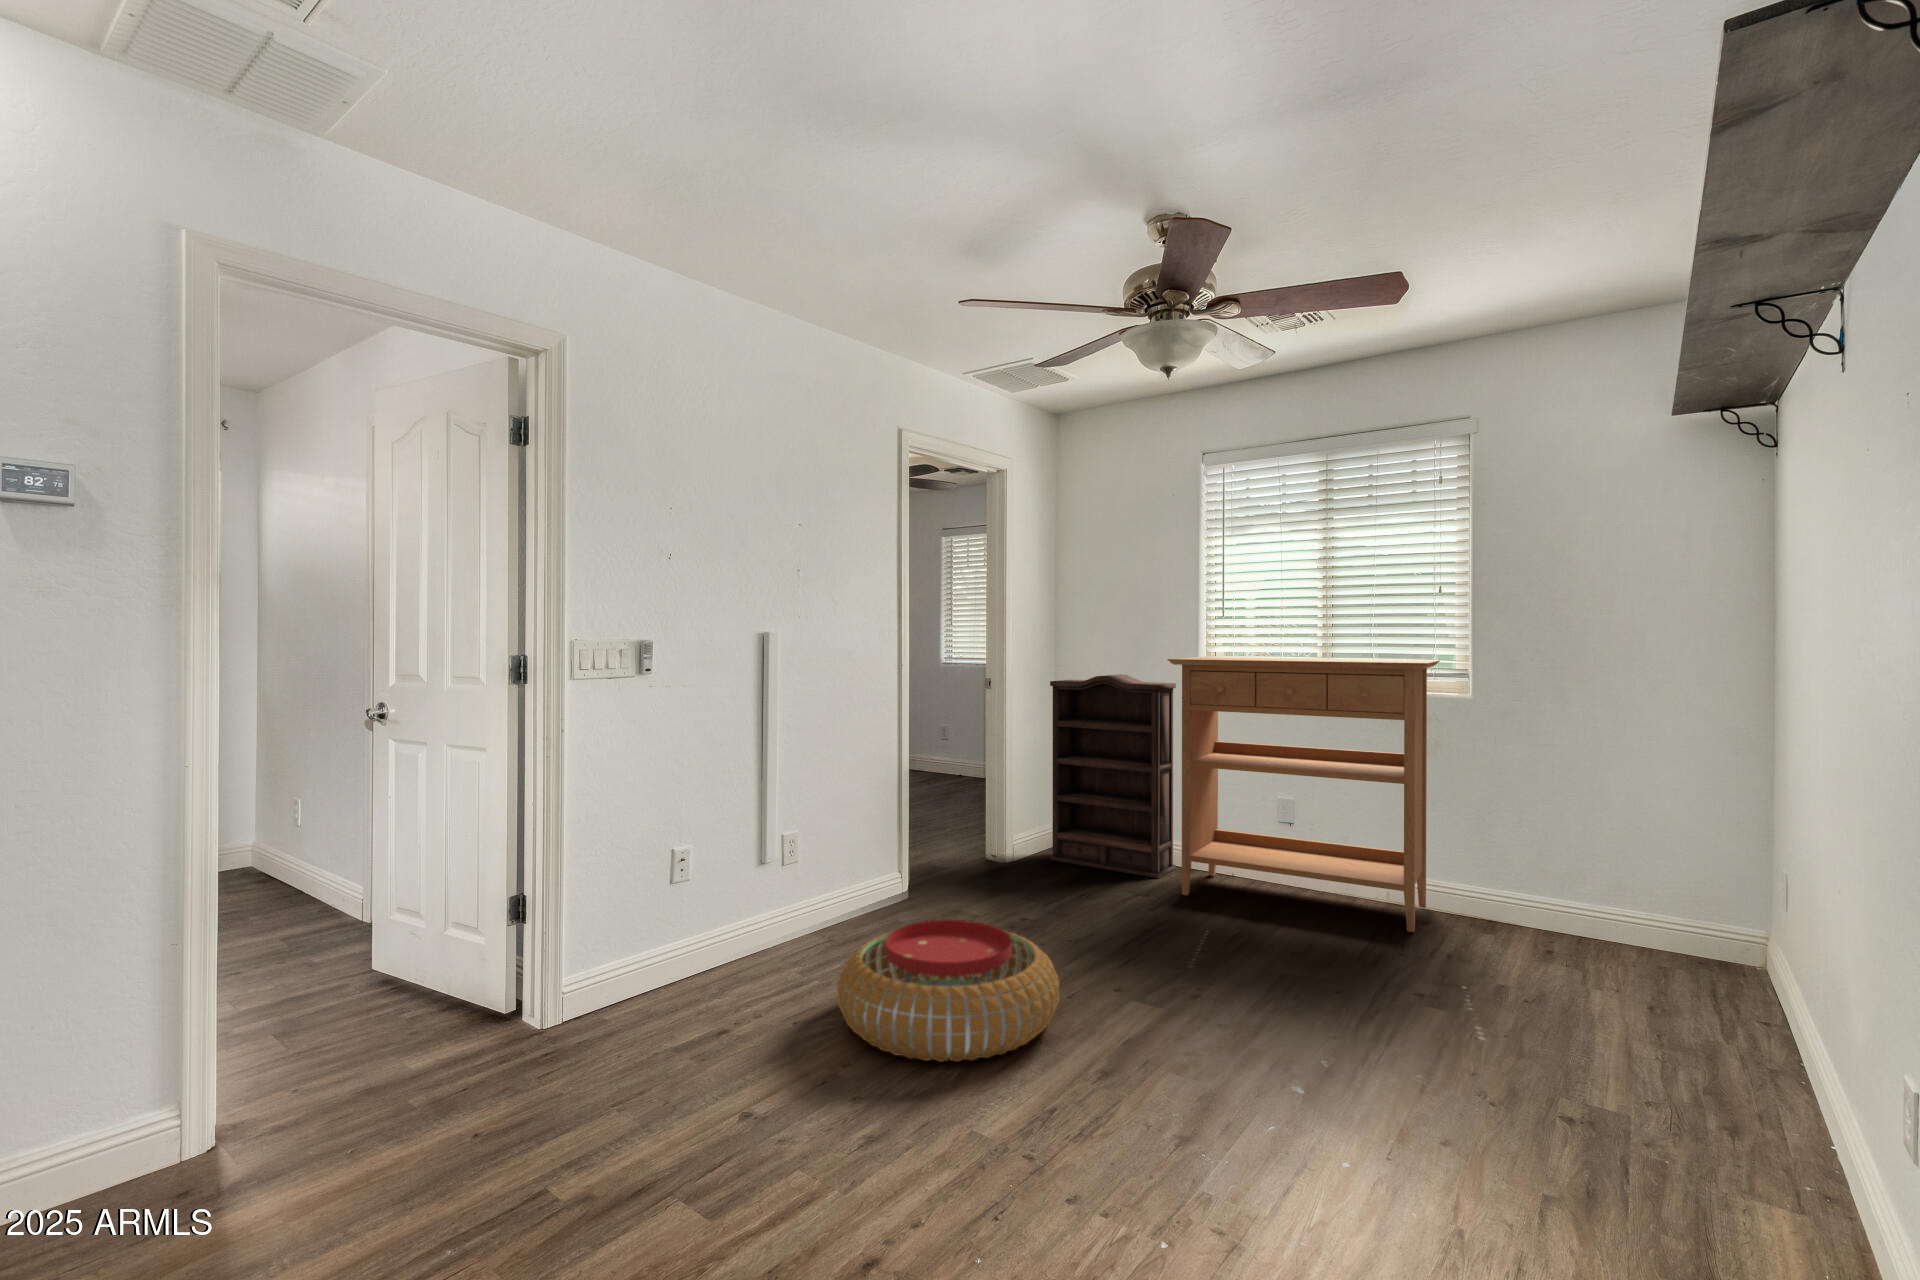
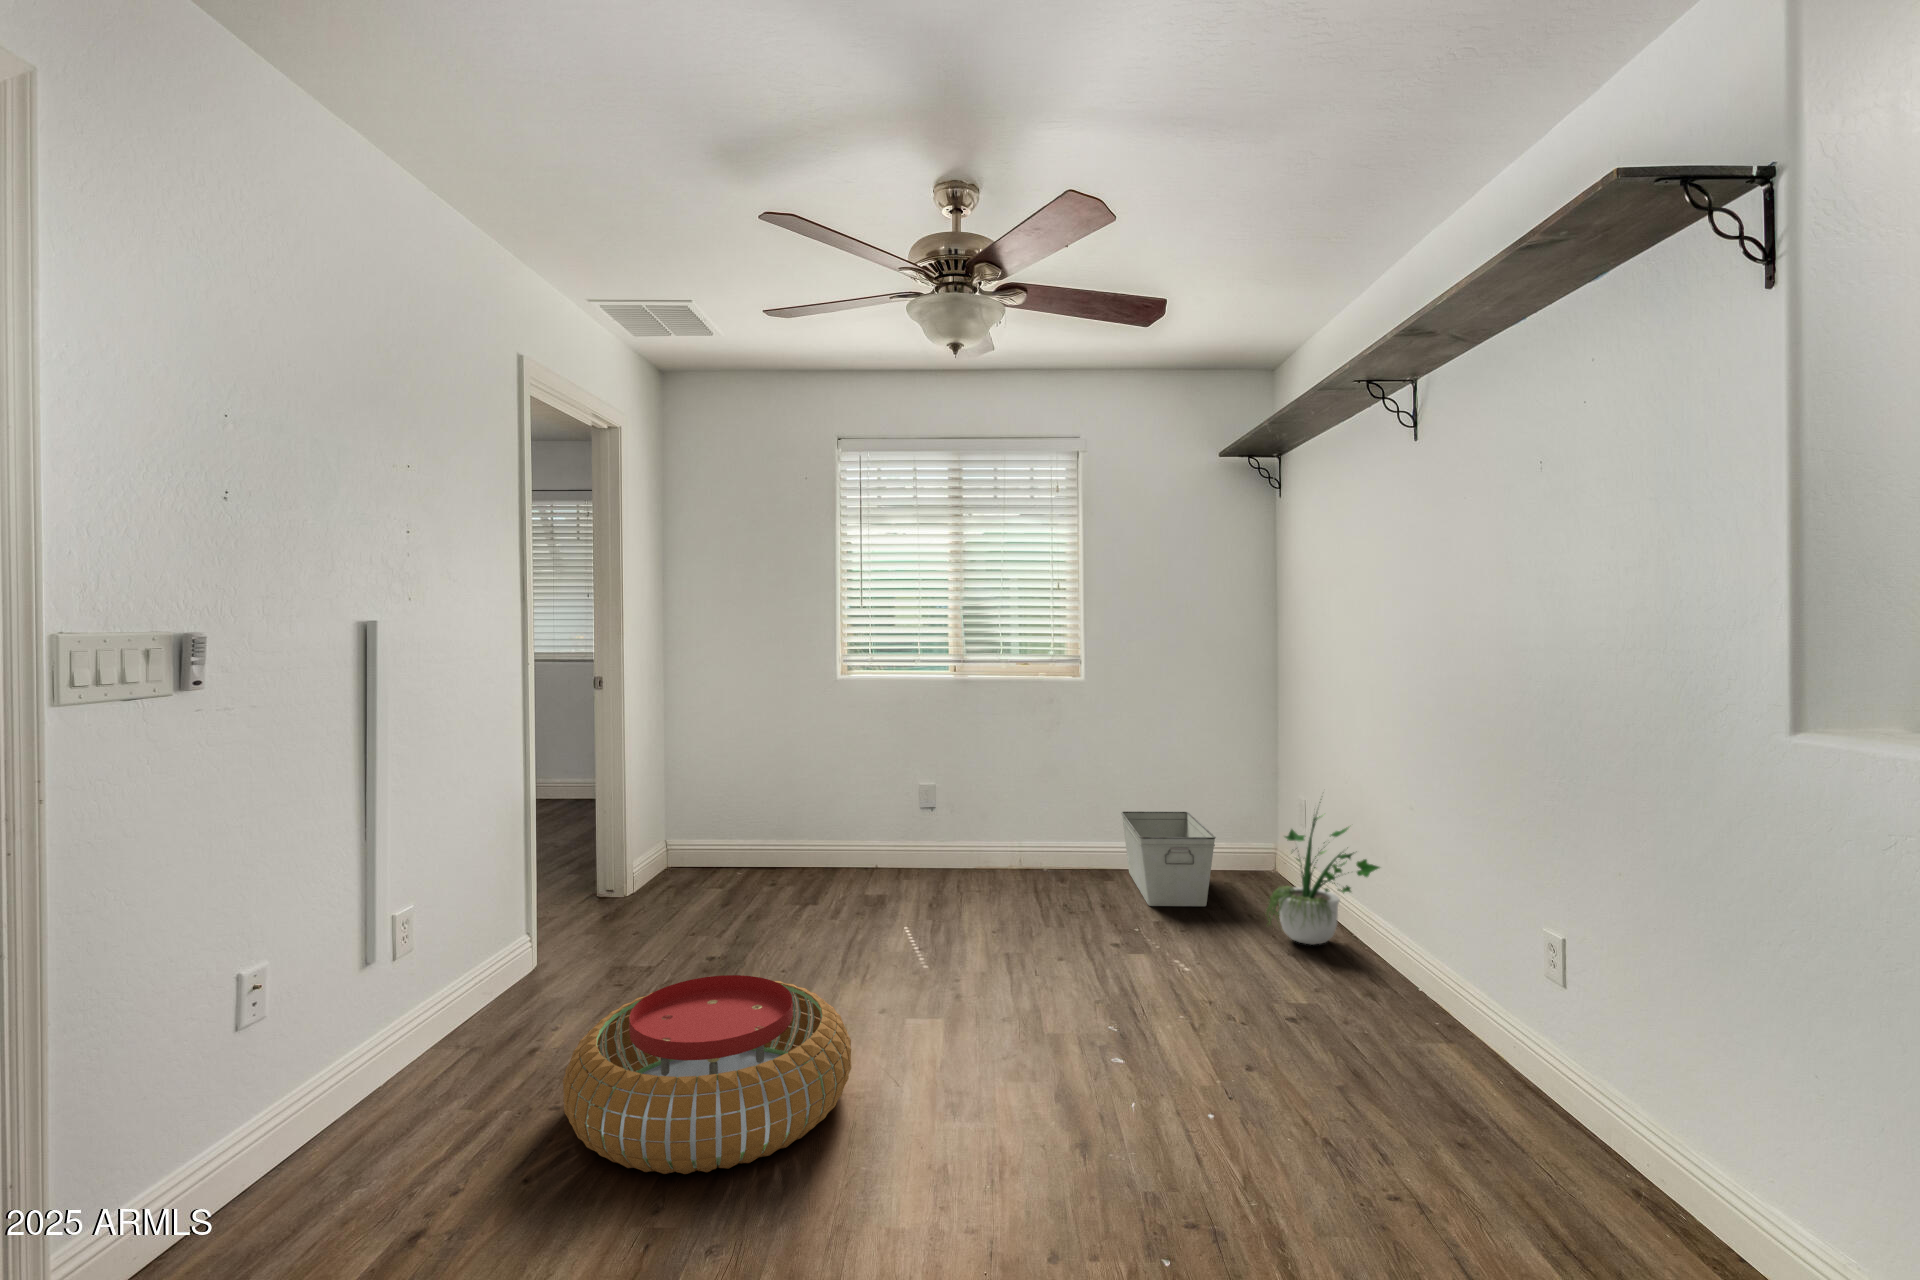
console table: present [1167,657,1440,932] -> none [831,649,1075,897]
bookshelf: present [1050,674,1176,878] -> none [676,670,816,884]
potted plant: none [1641,844,1807,1047] -> present [1267,816,1379,945]
storage bin: none [1503,852,1613,976] -> present [1121,811,1216,906]

